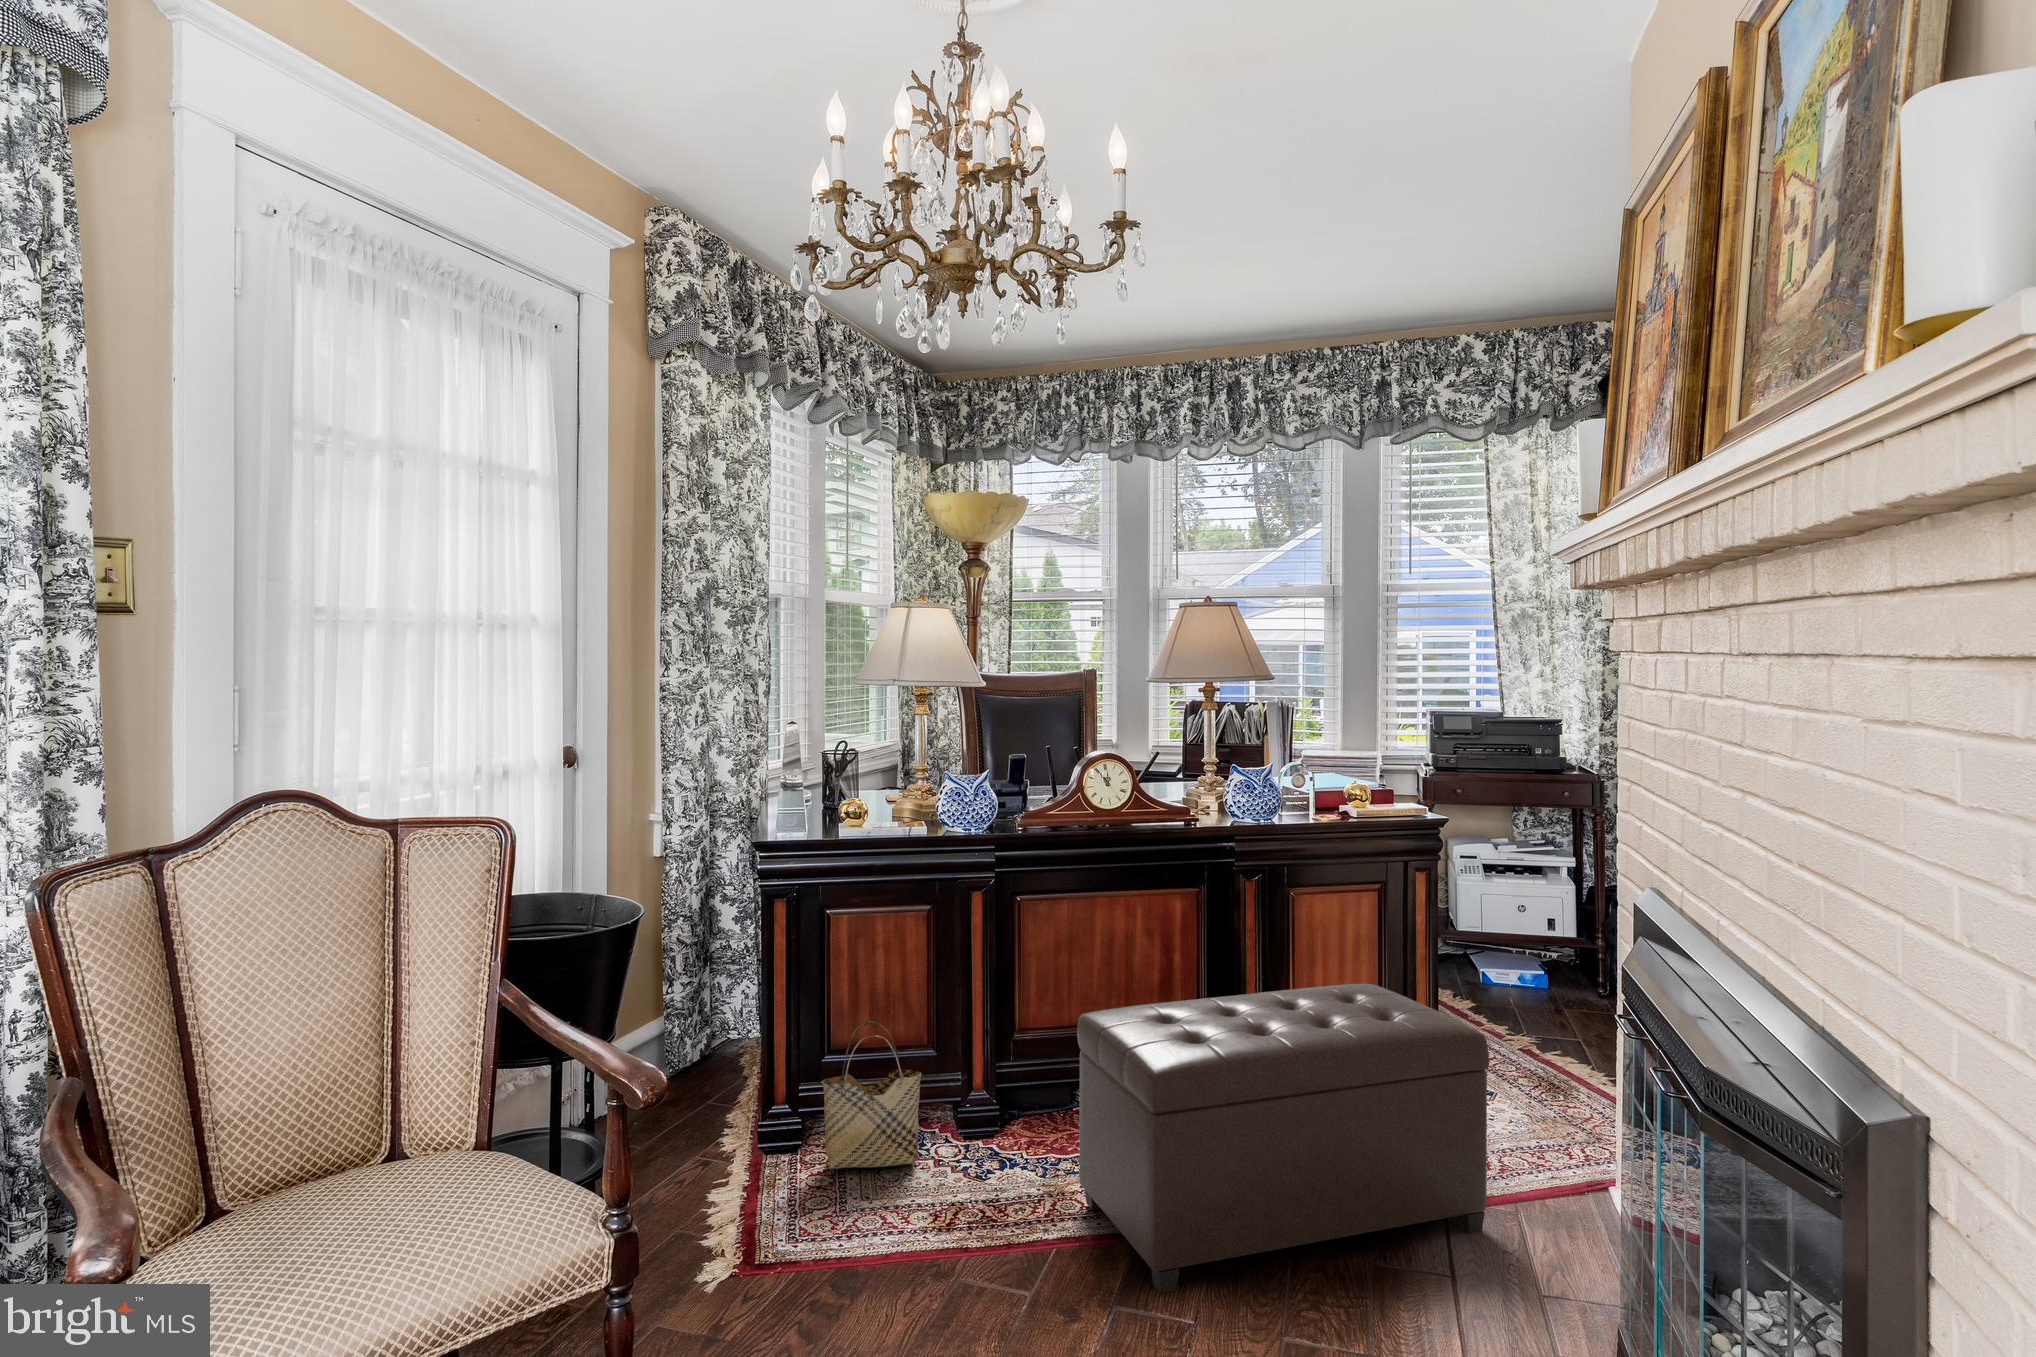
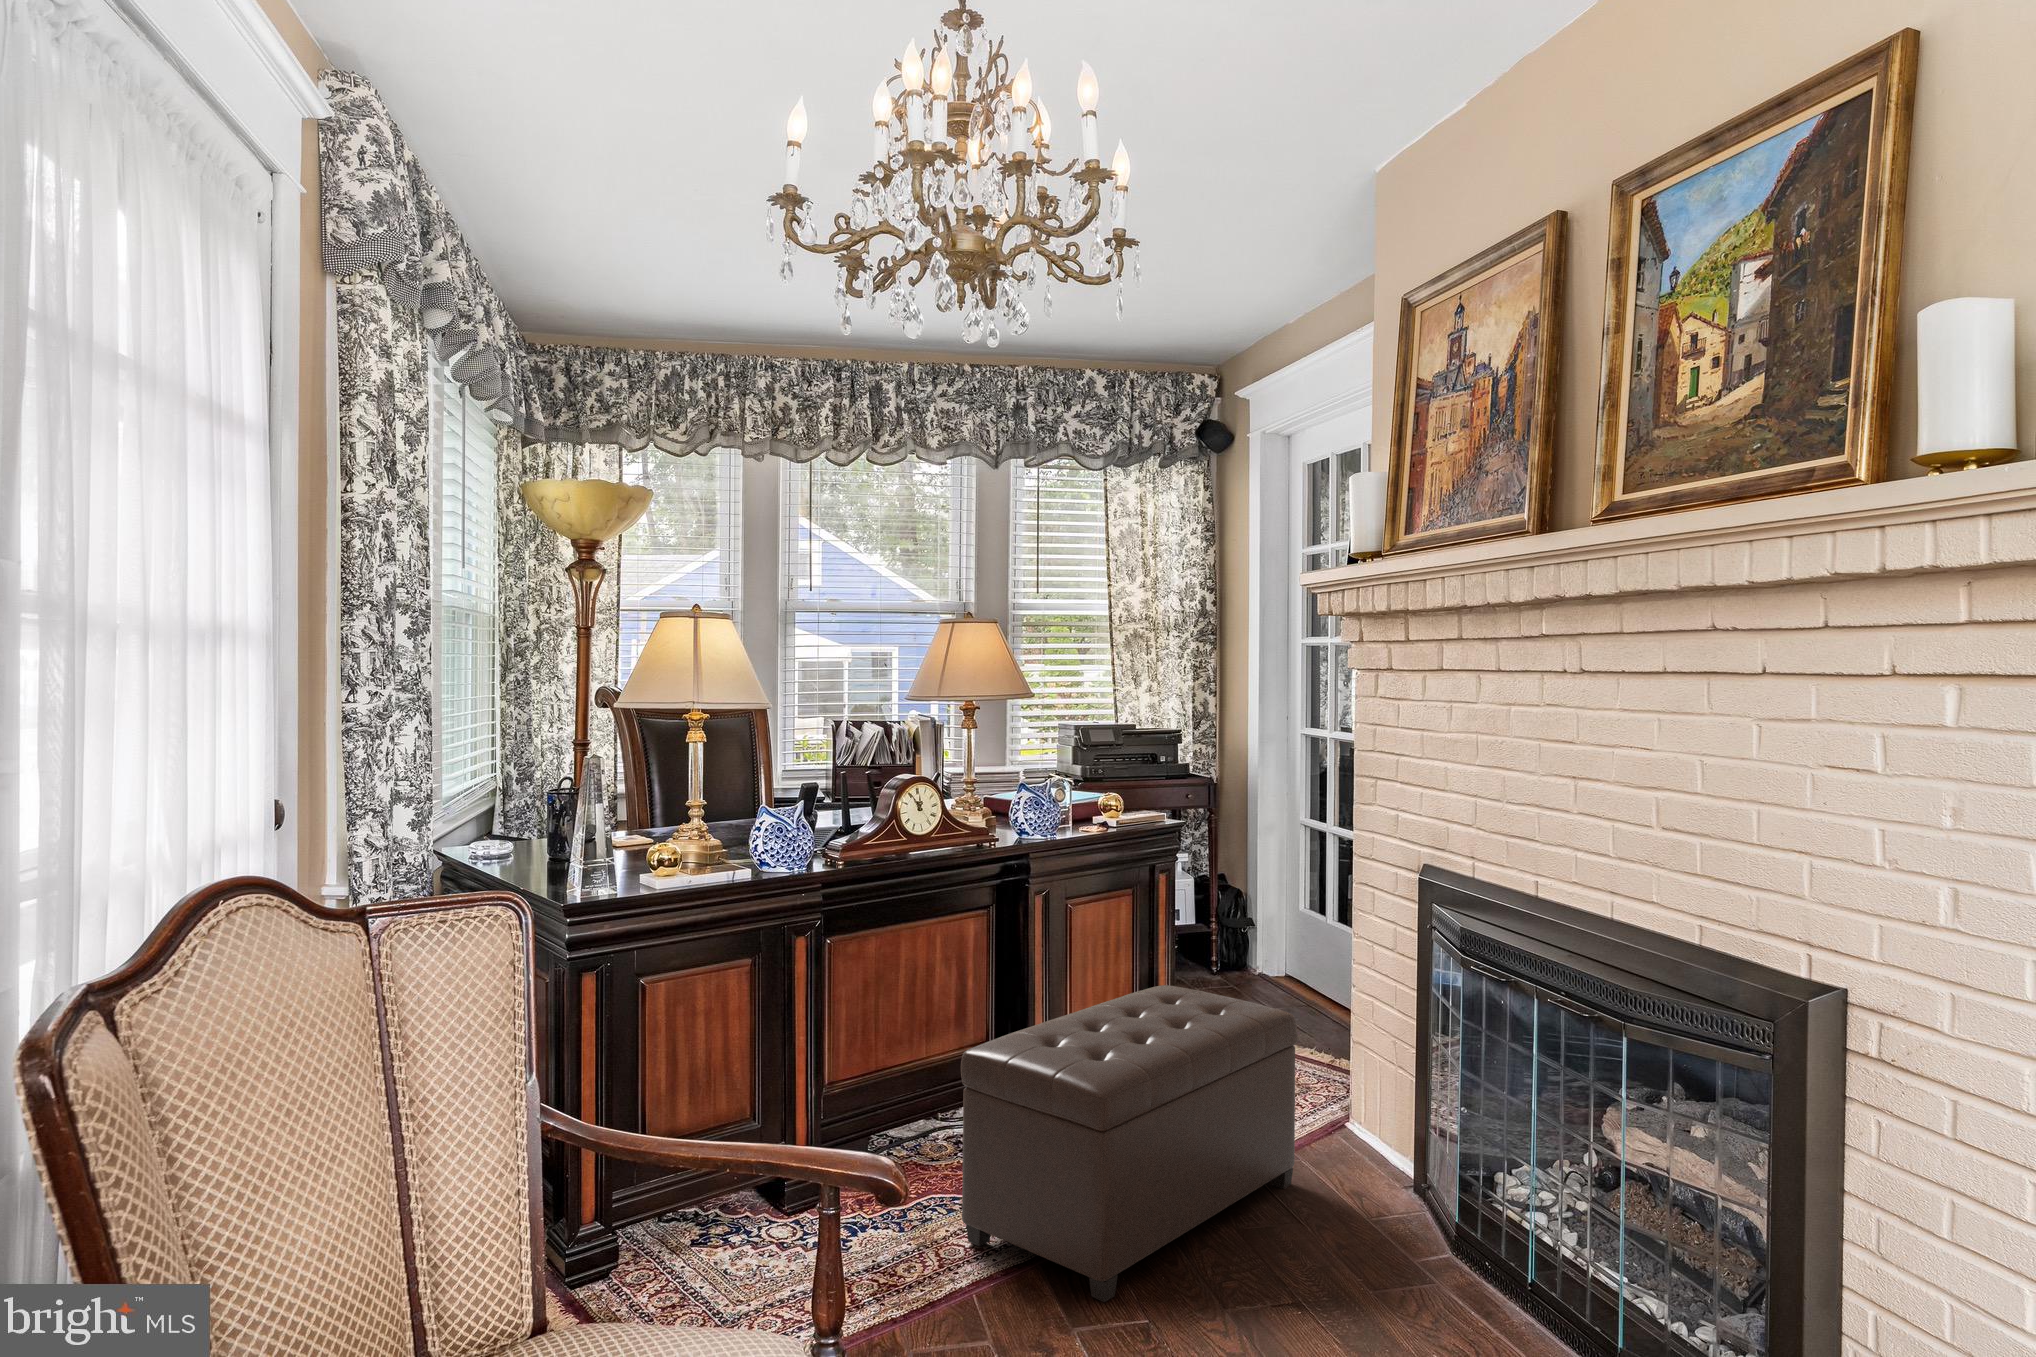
woven basket: present [822,1021,921,1169] -> none [661,1098,767,1274]

